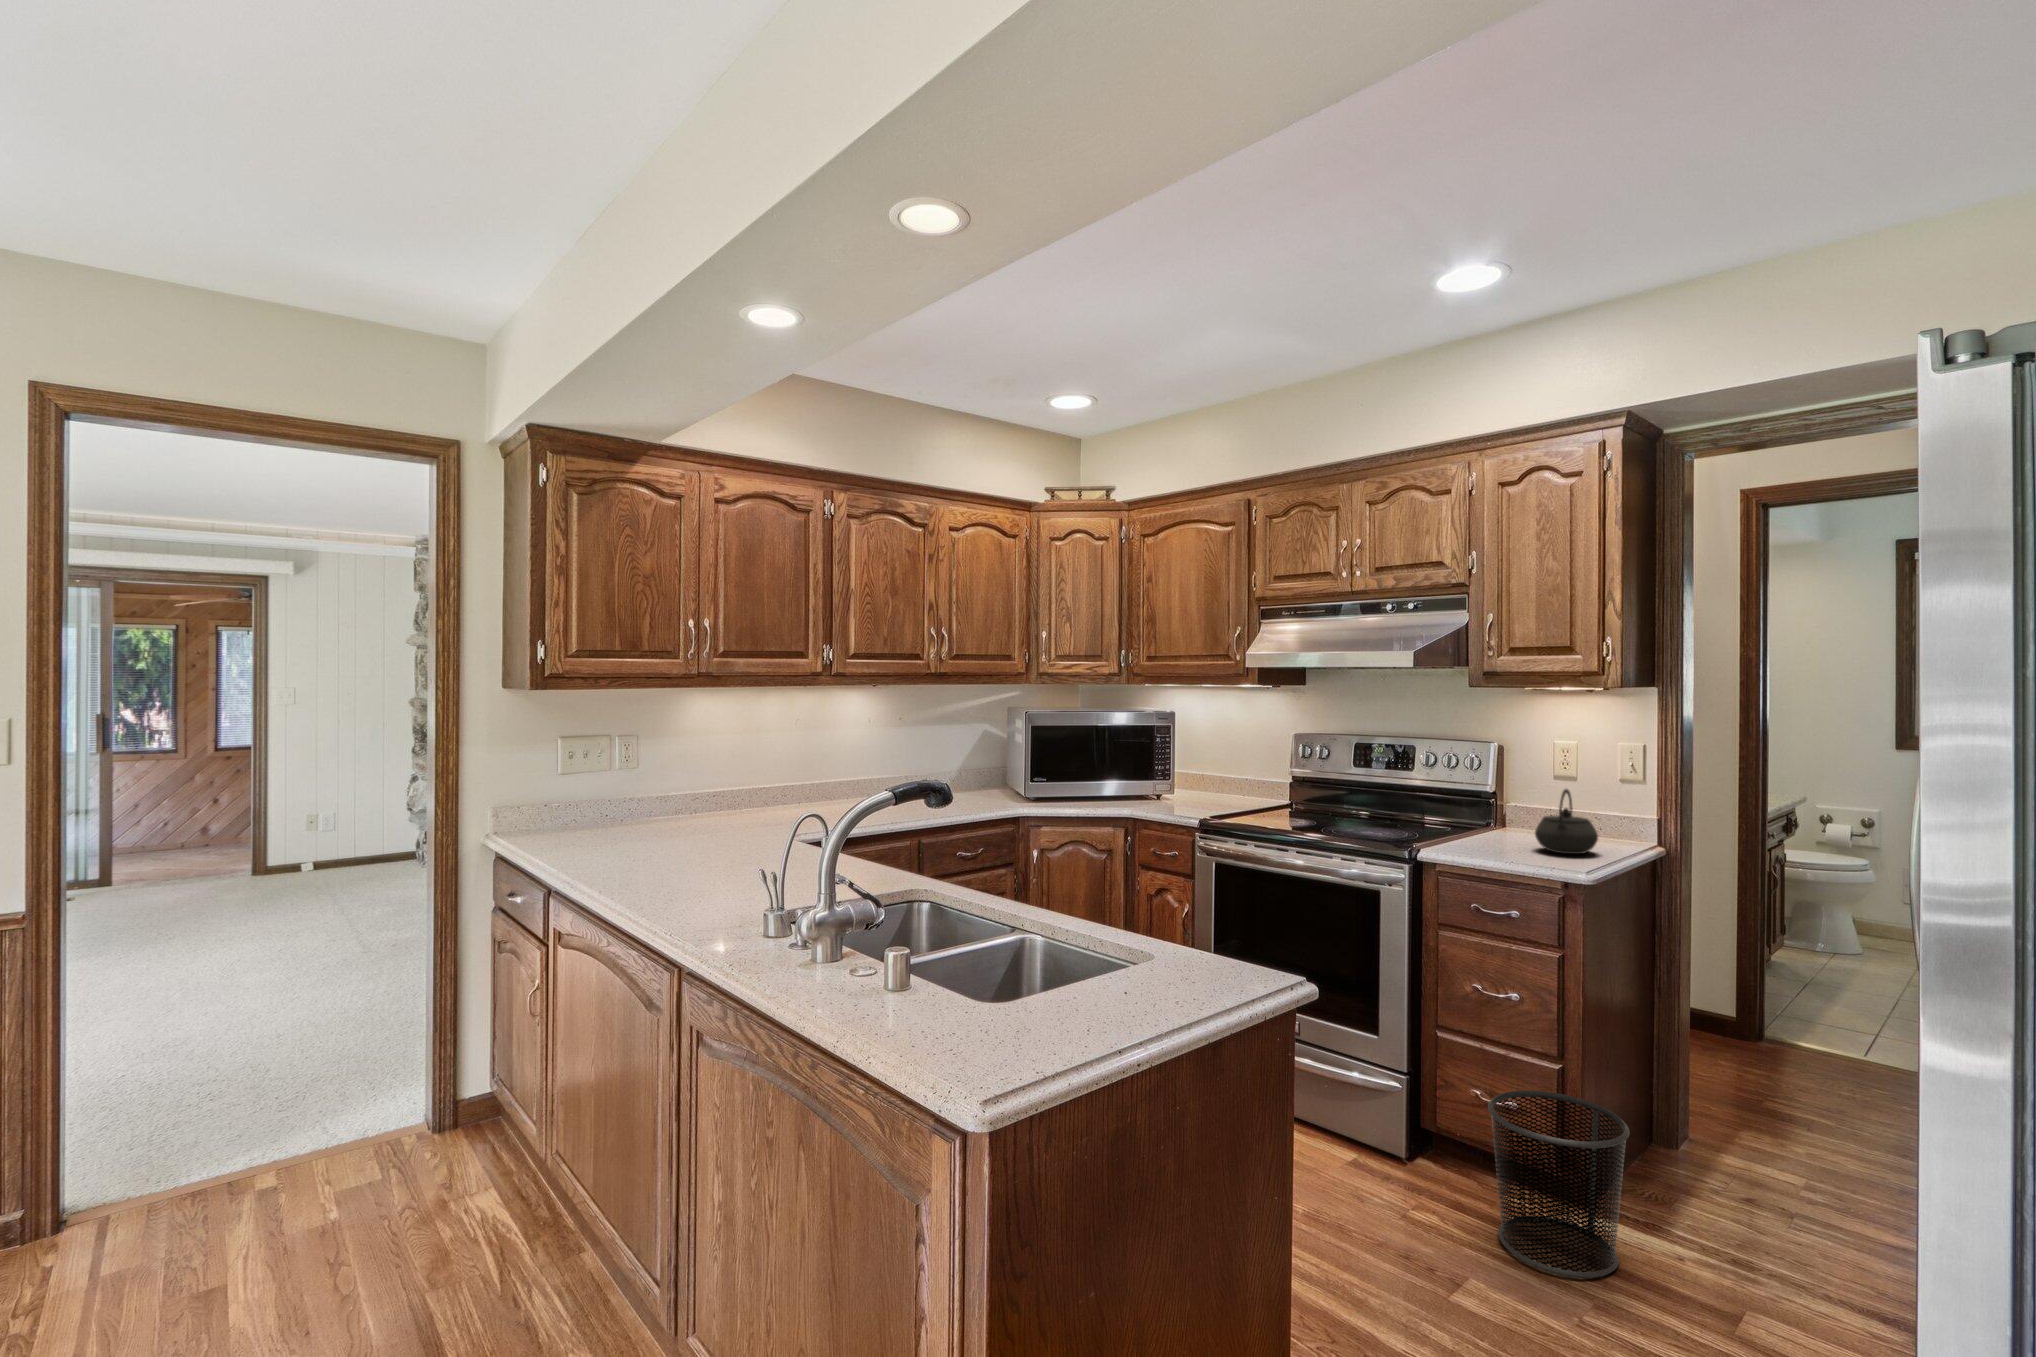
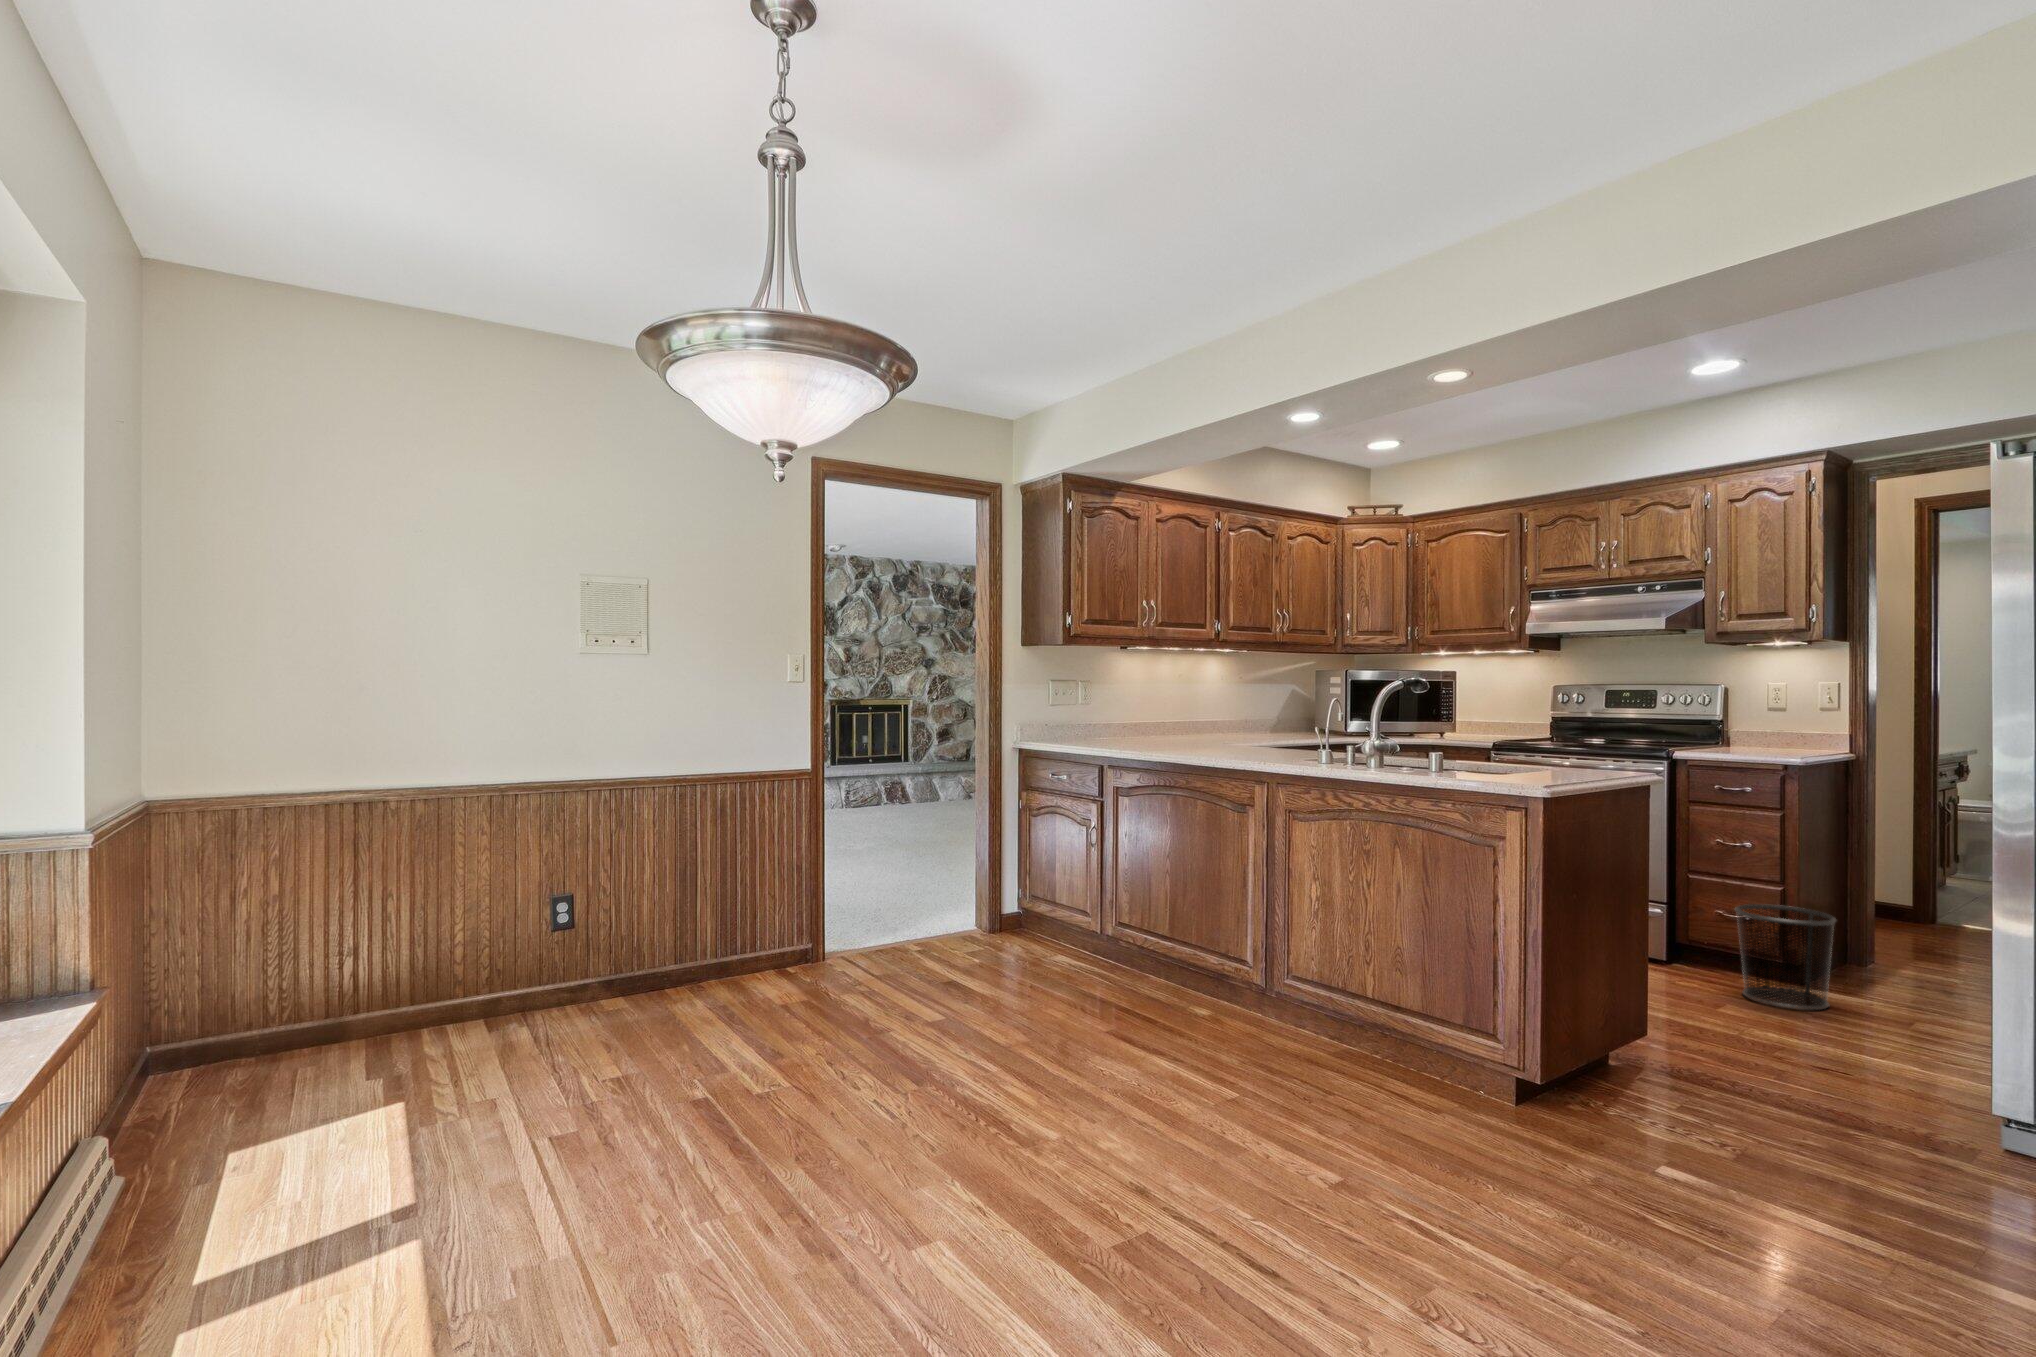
kettle: present [1535,789,1598,854] -> none [1759,710,1807,754]

